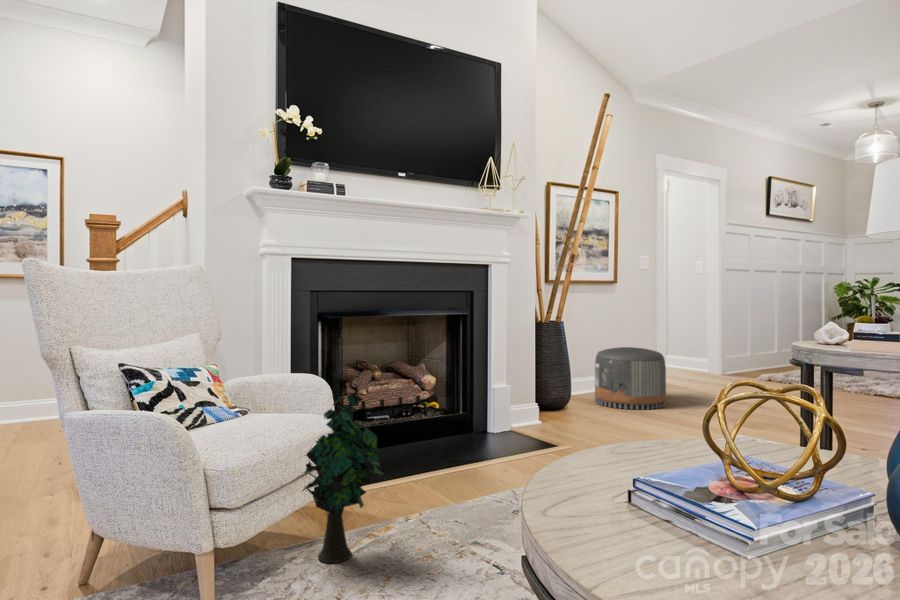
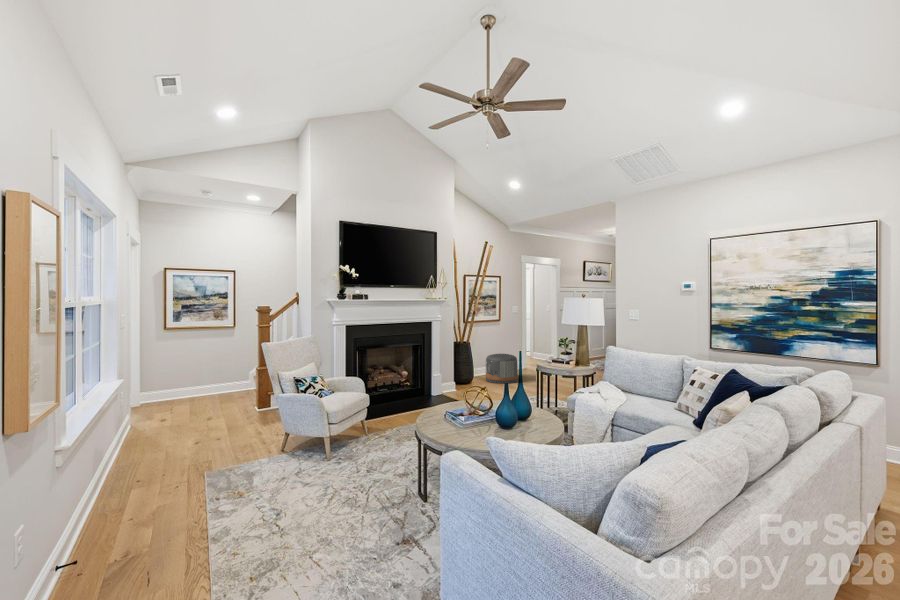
decorative plant: present [302,393,383,563] -> none [351,386,383,442]

